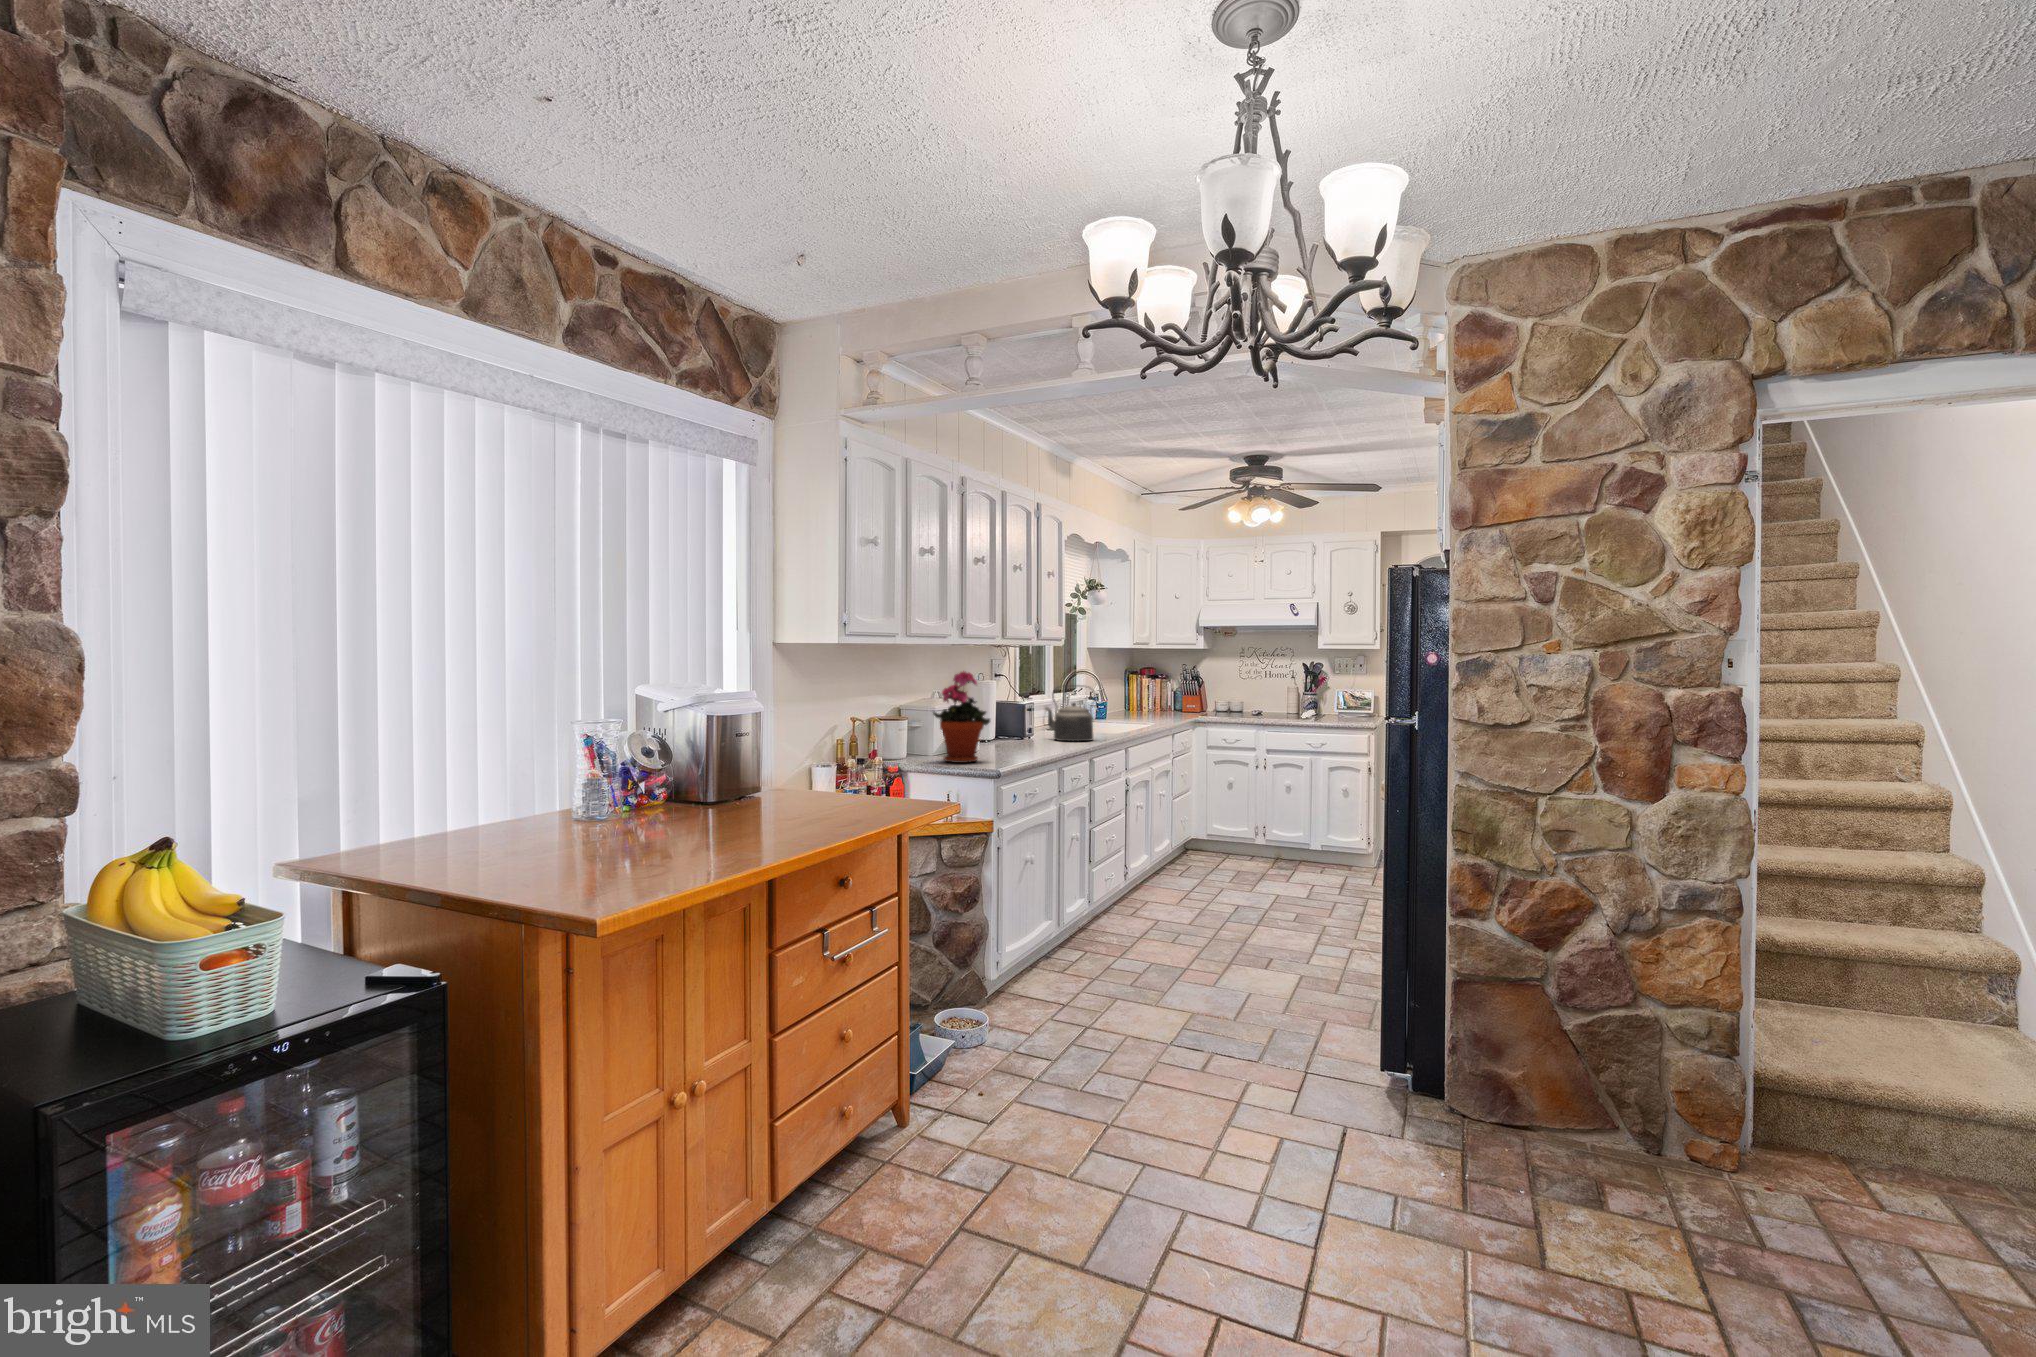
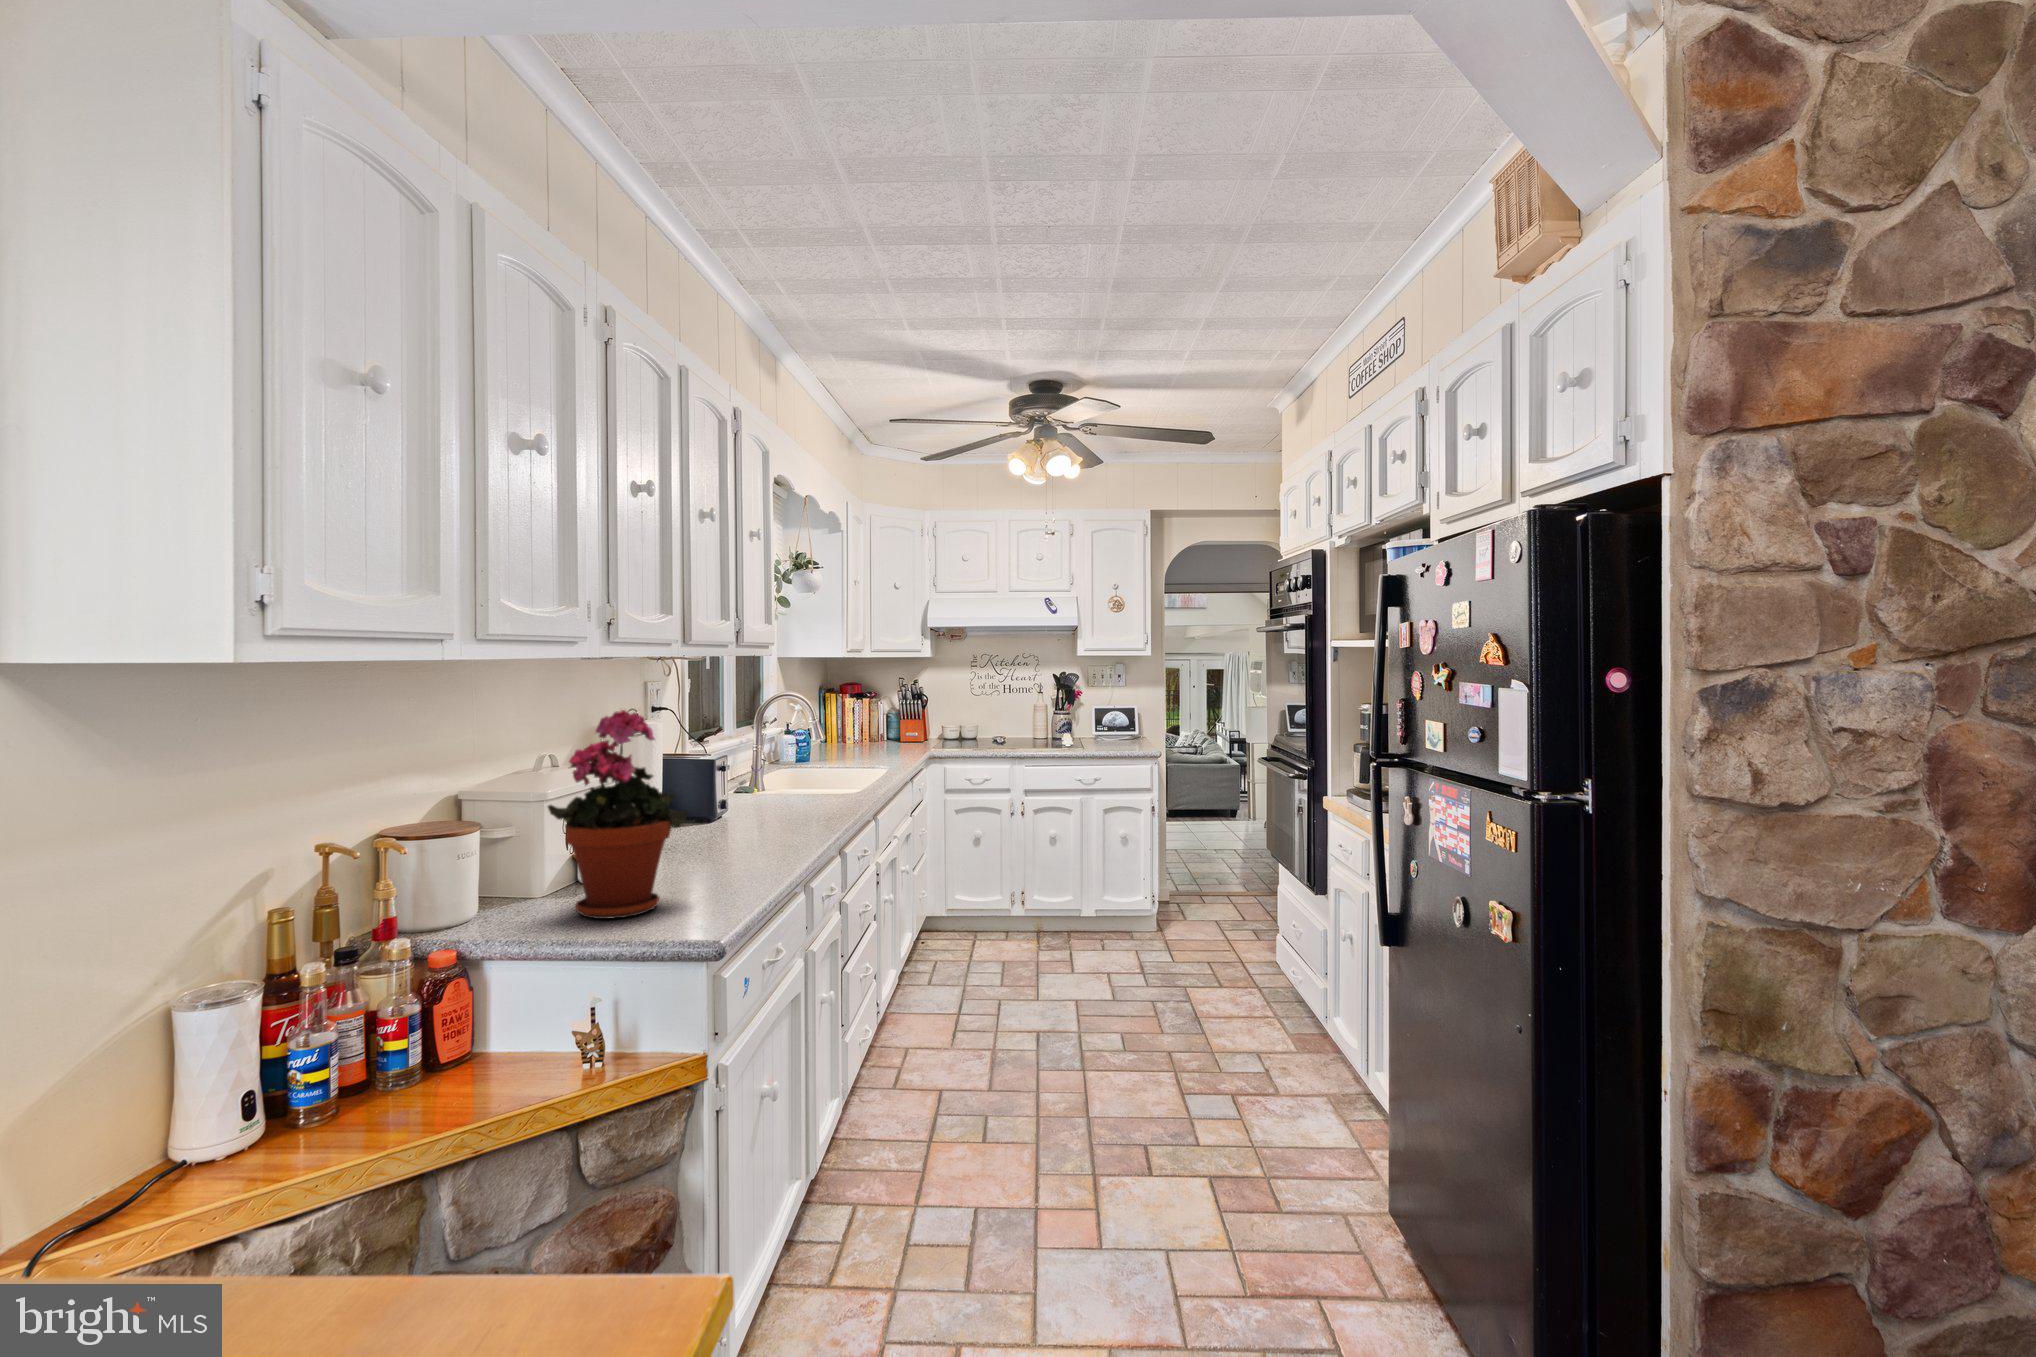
kettle: present [1045,685,1095,741] -> none [749,720,840,818]

